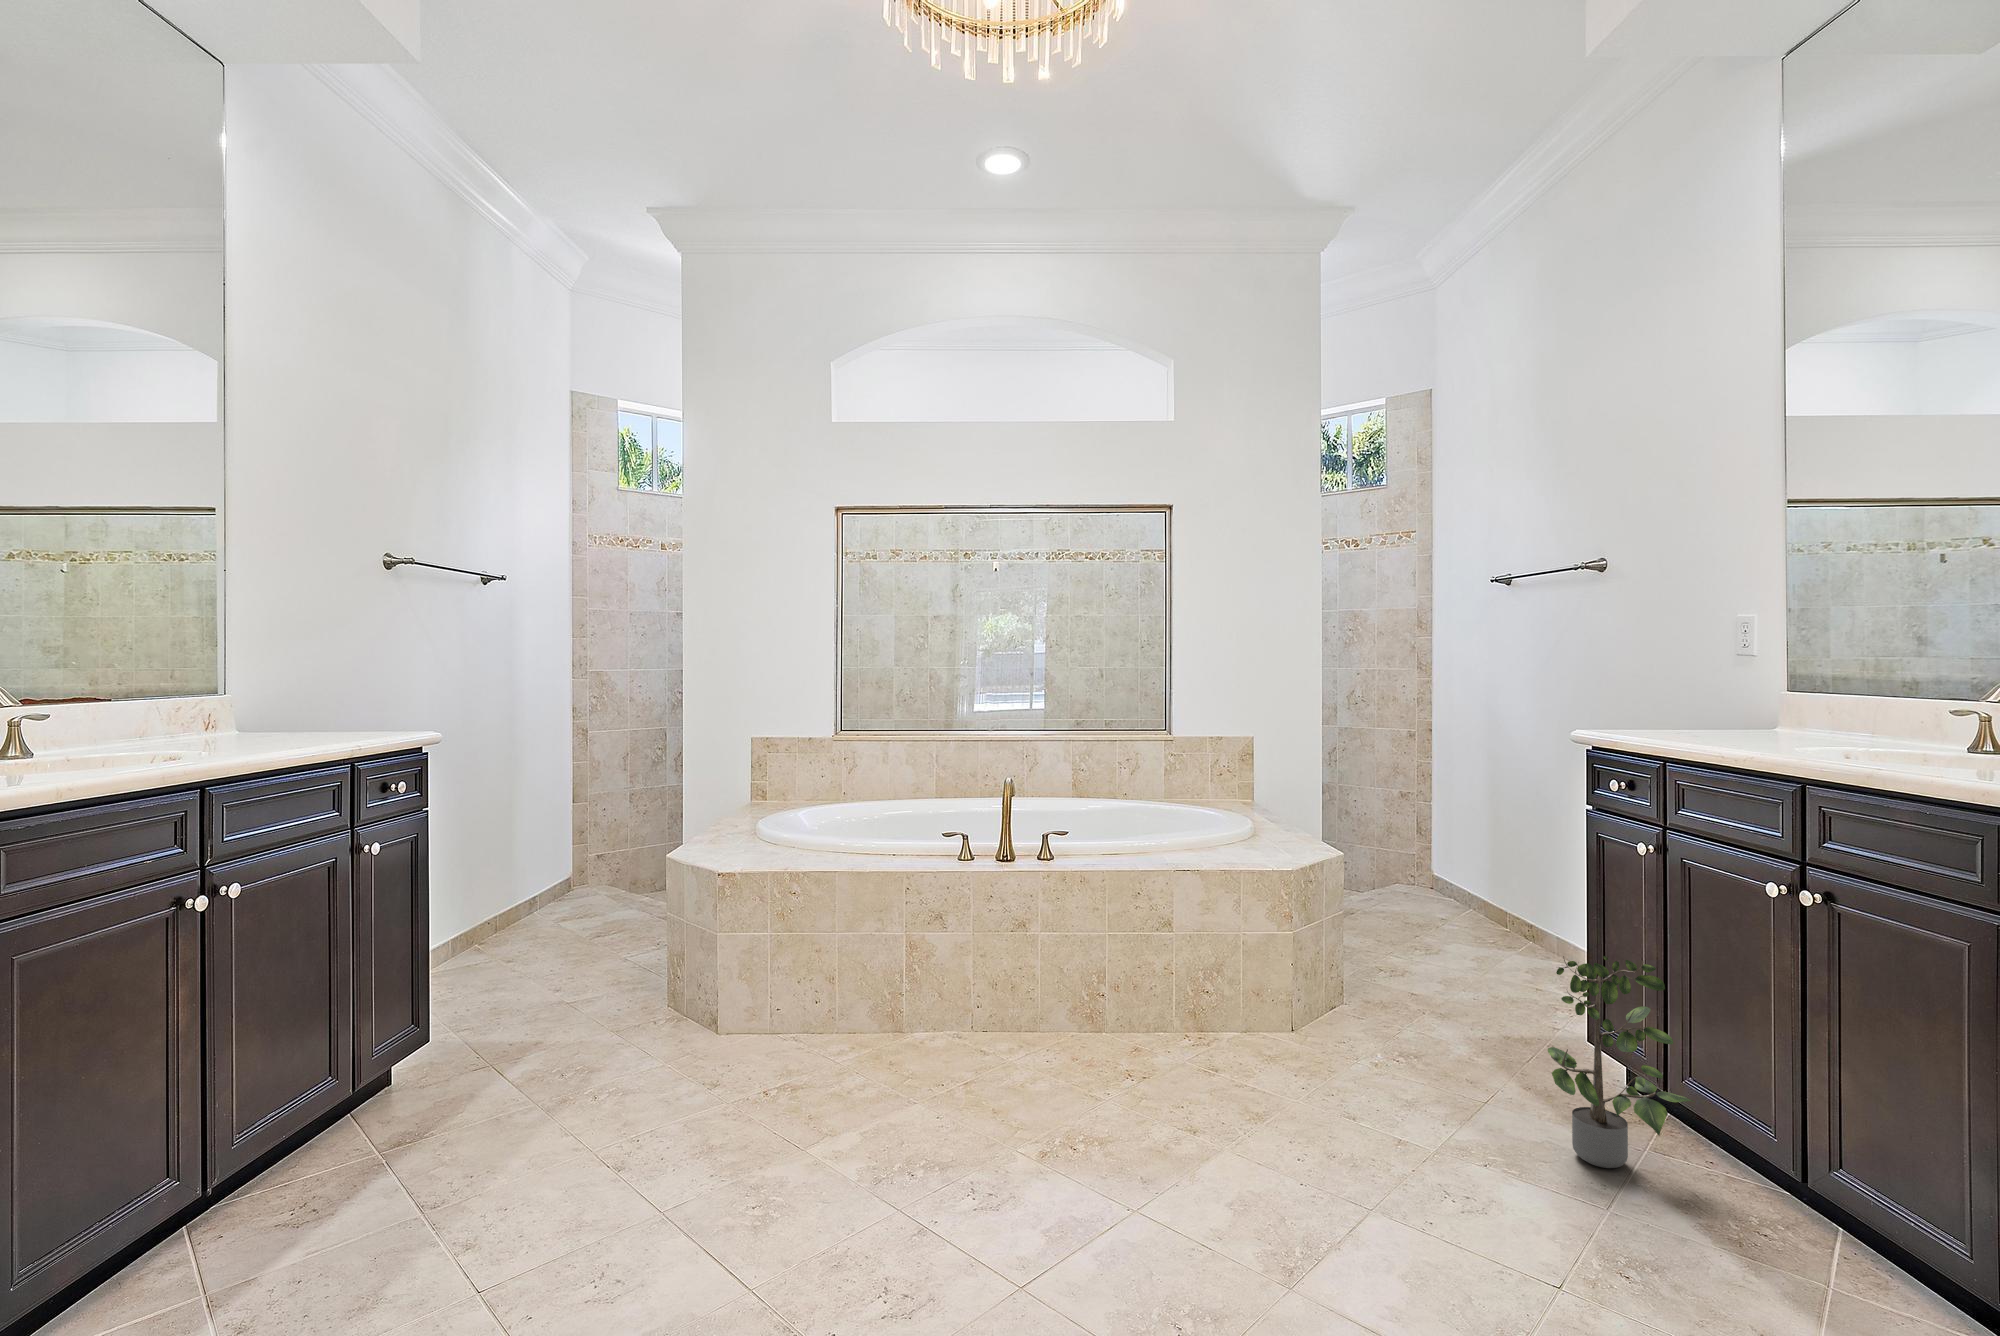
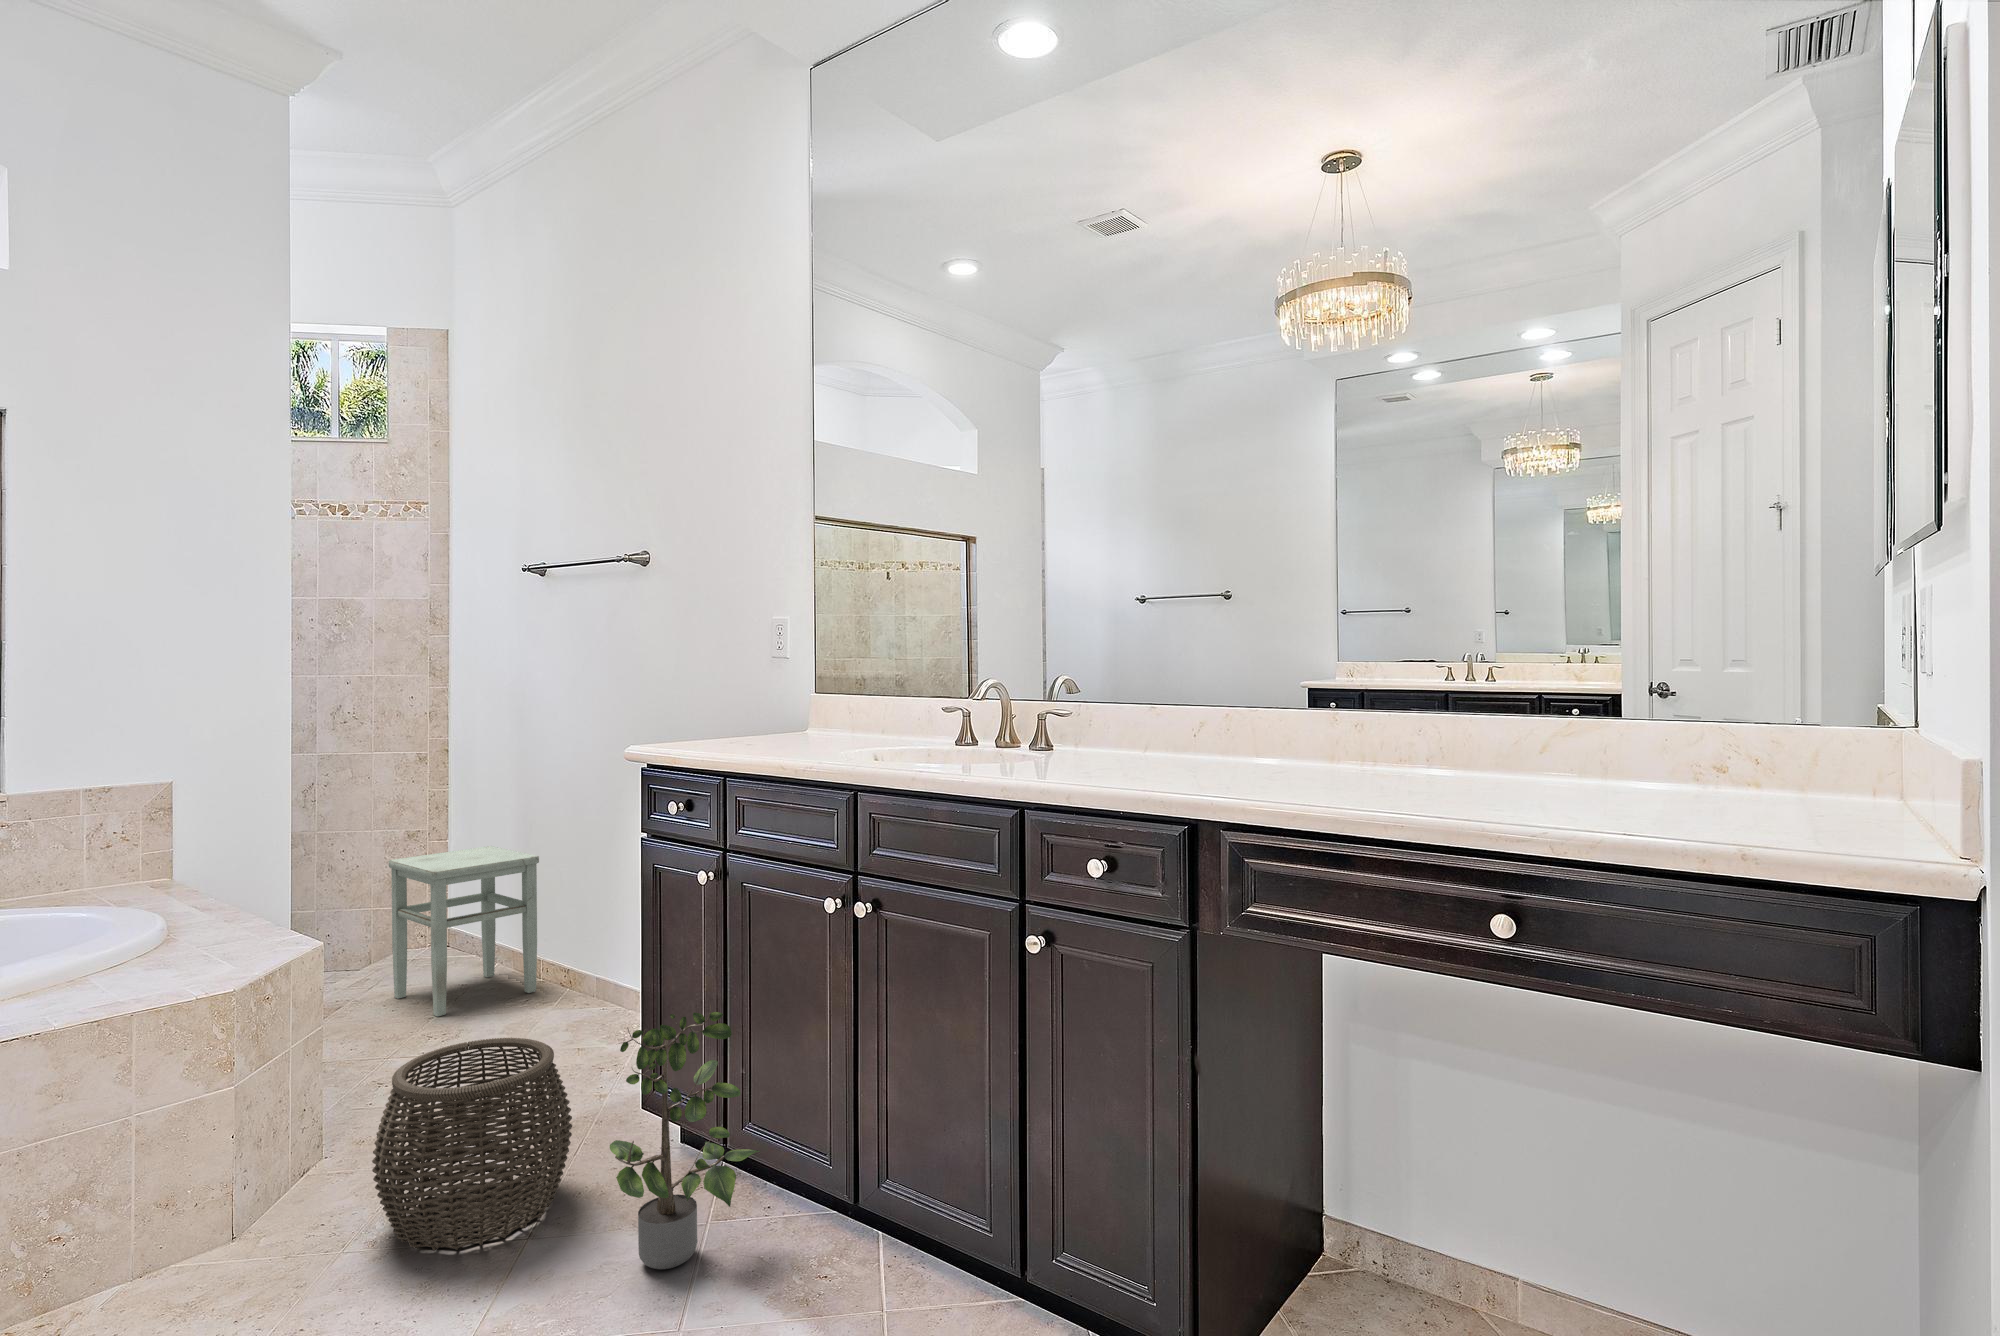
stool: none [1387,810,1505,936] -> present [389,846,539,1017]
woven basket: none [1372,944,1520,1095] -> present [372,1038,572,1251]

